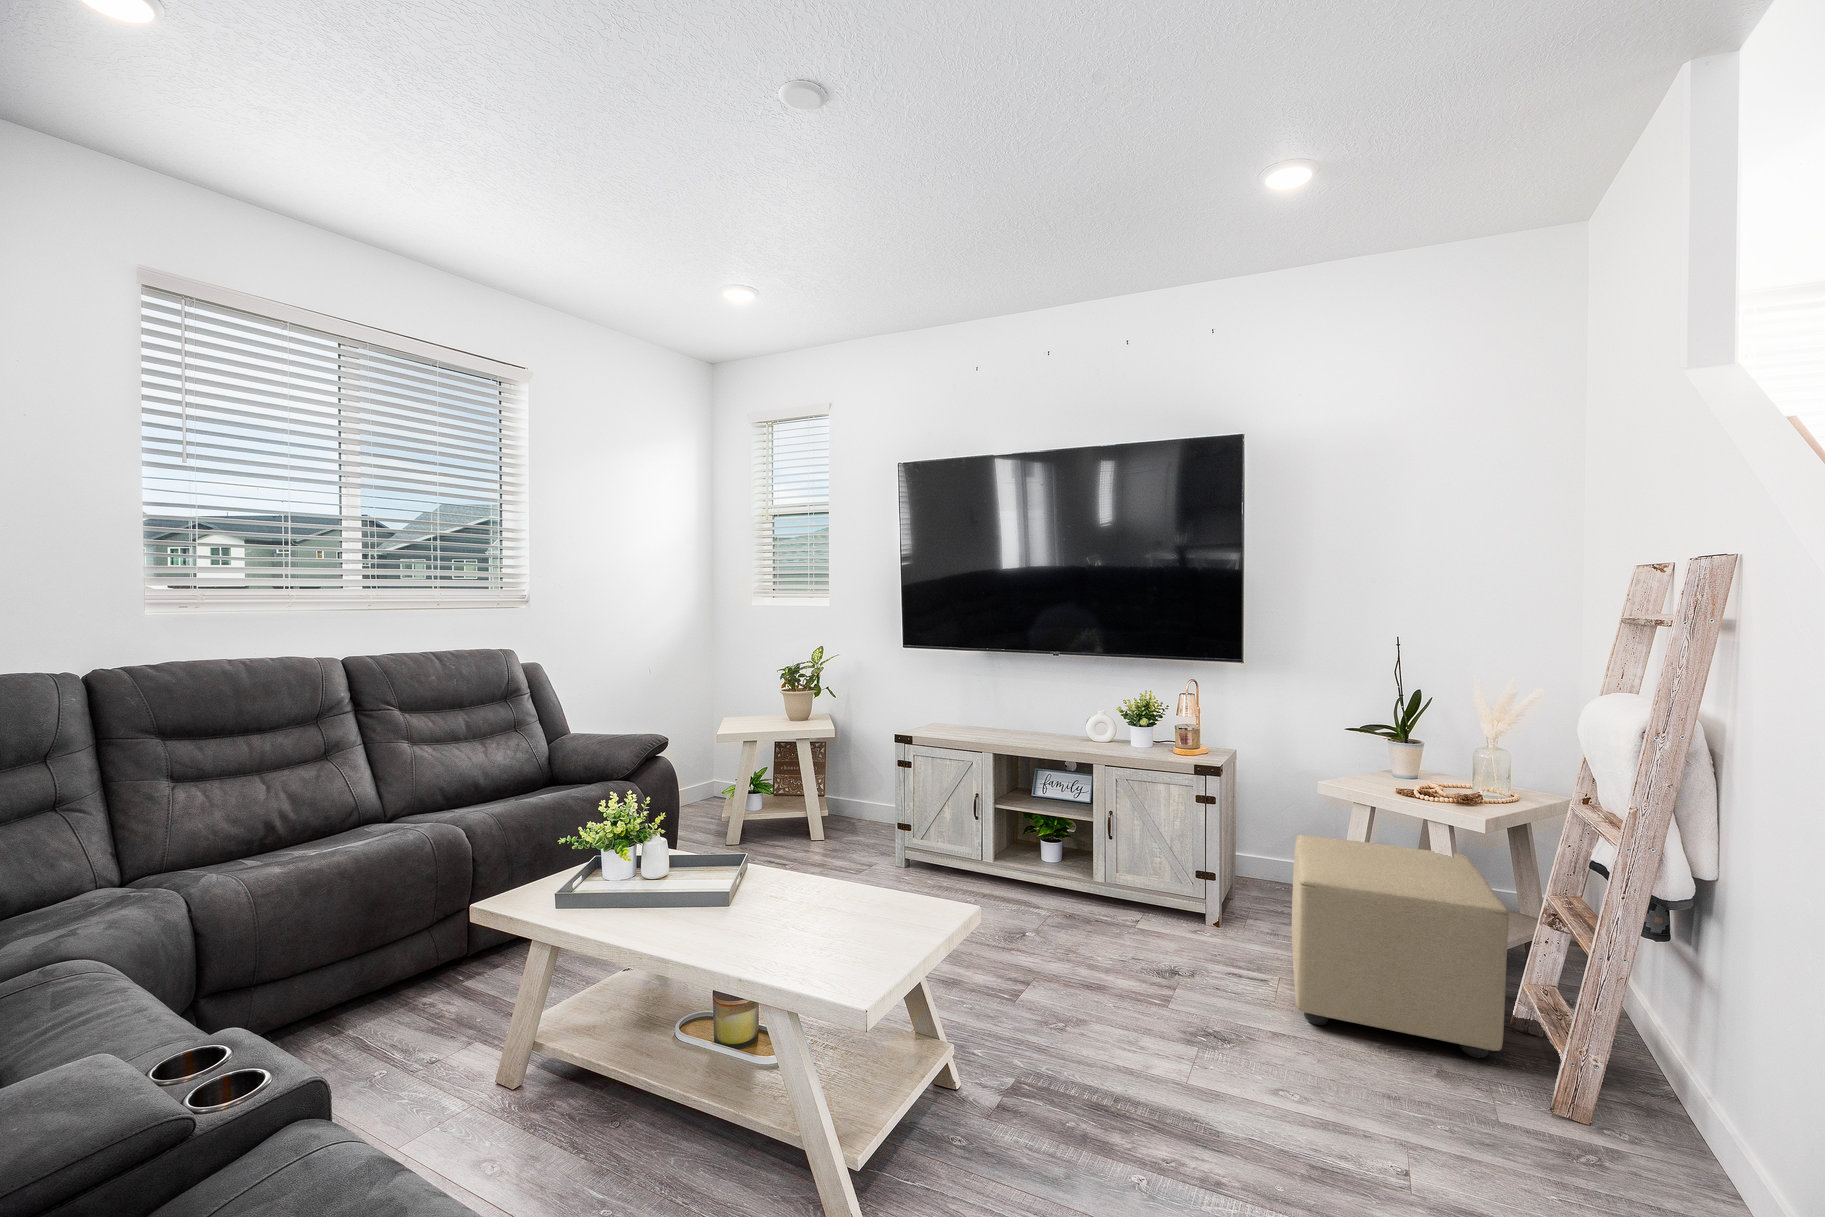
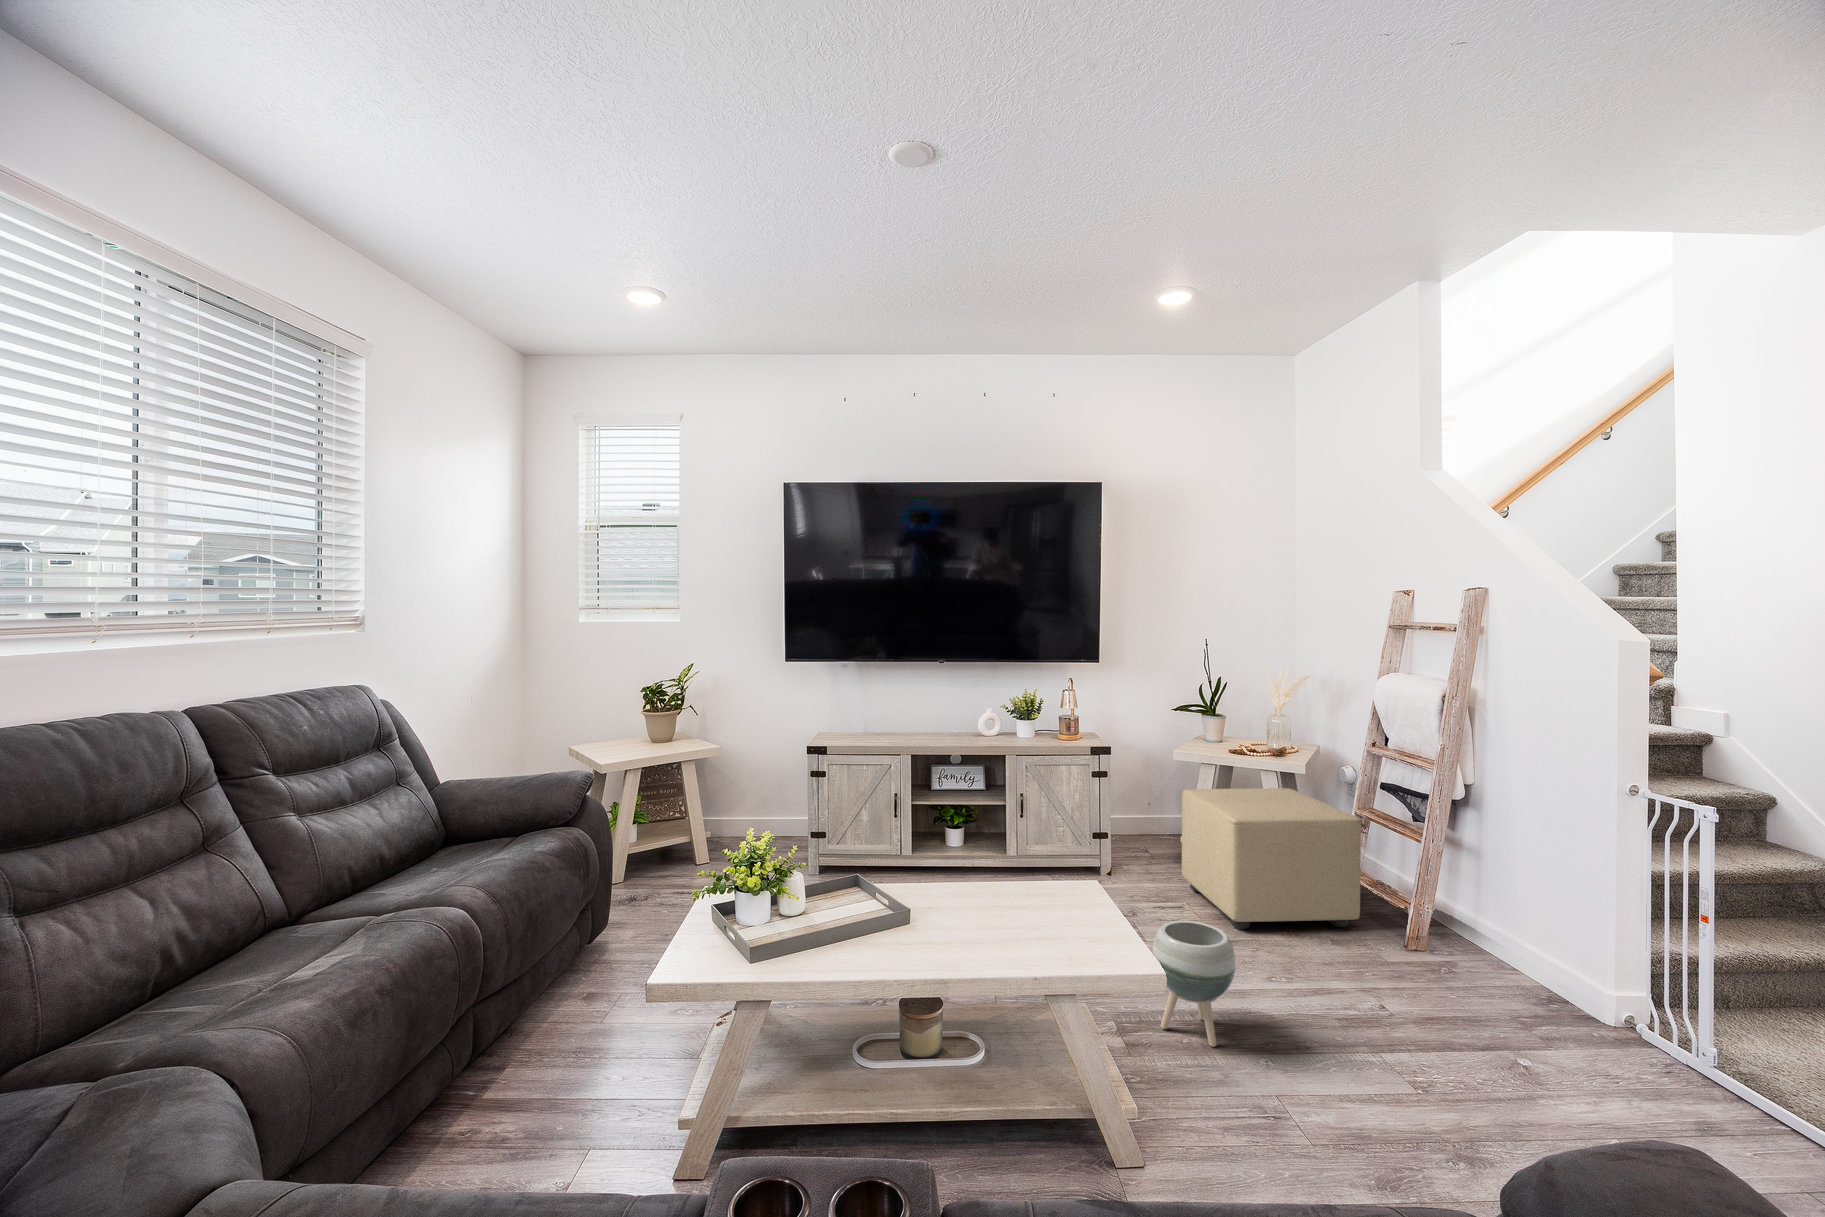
planter: none [1054,980,1152,1141] -> present [1153,921,1236,1047]

